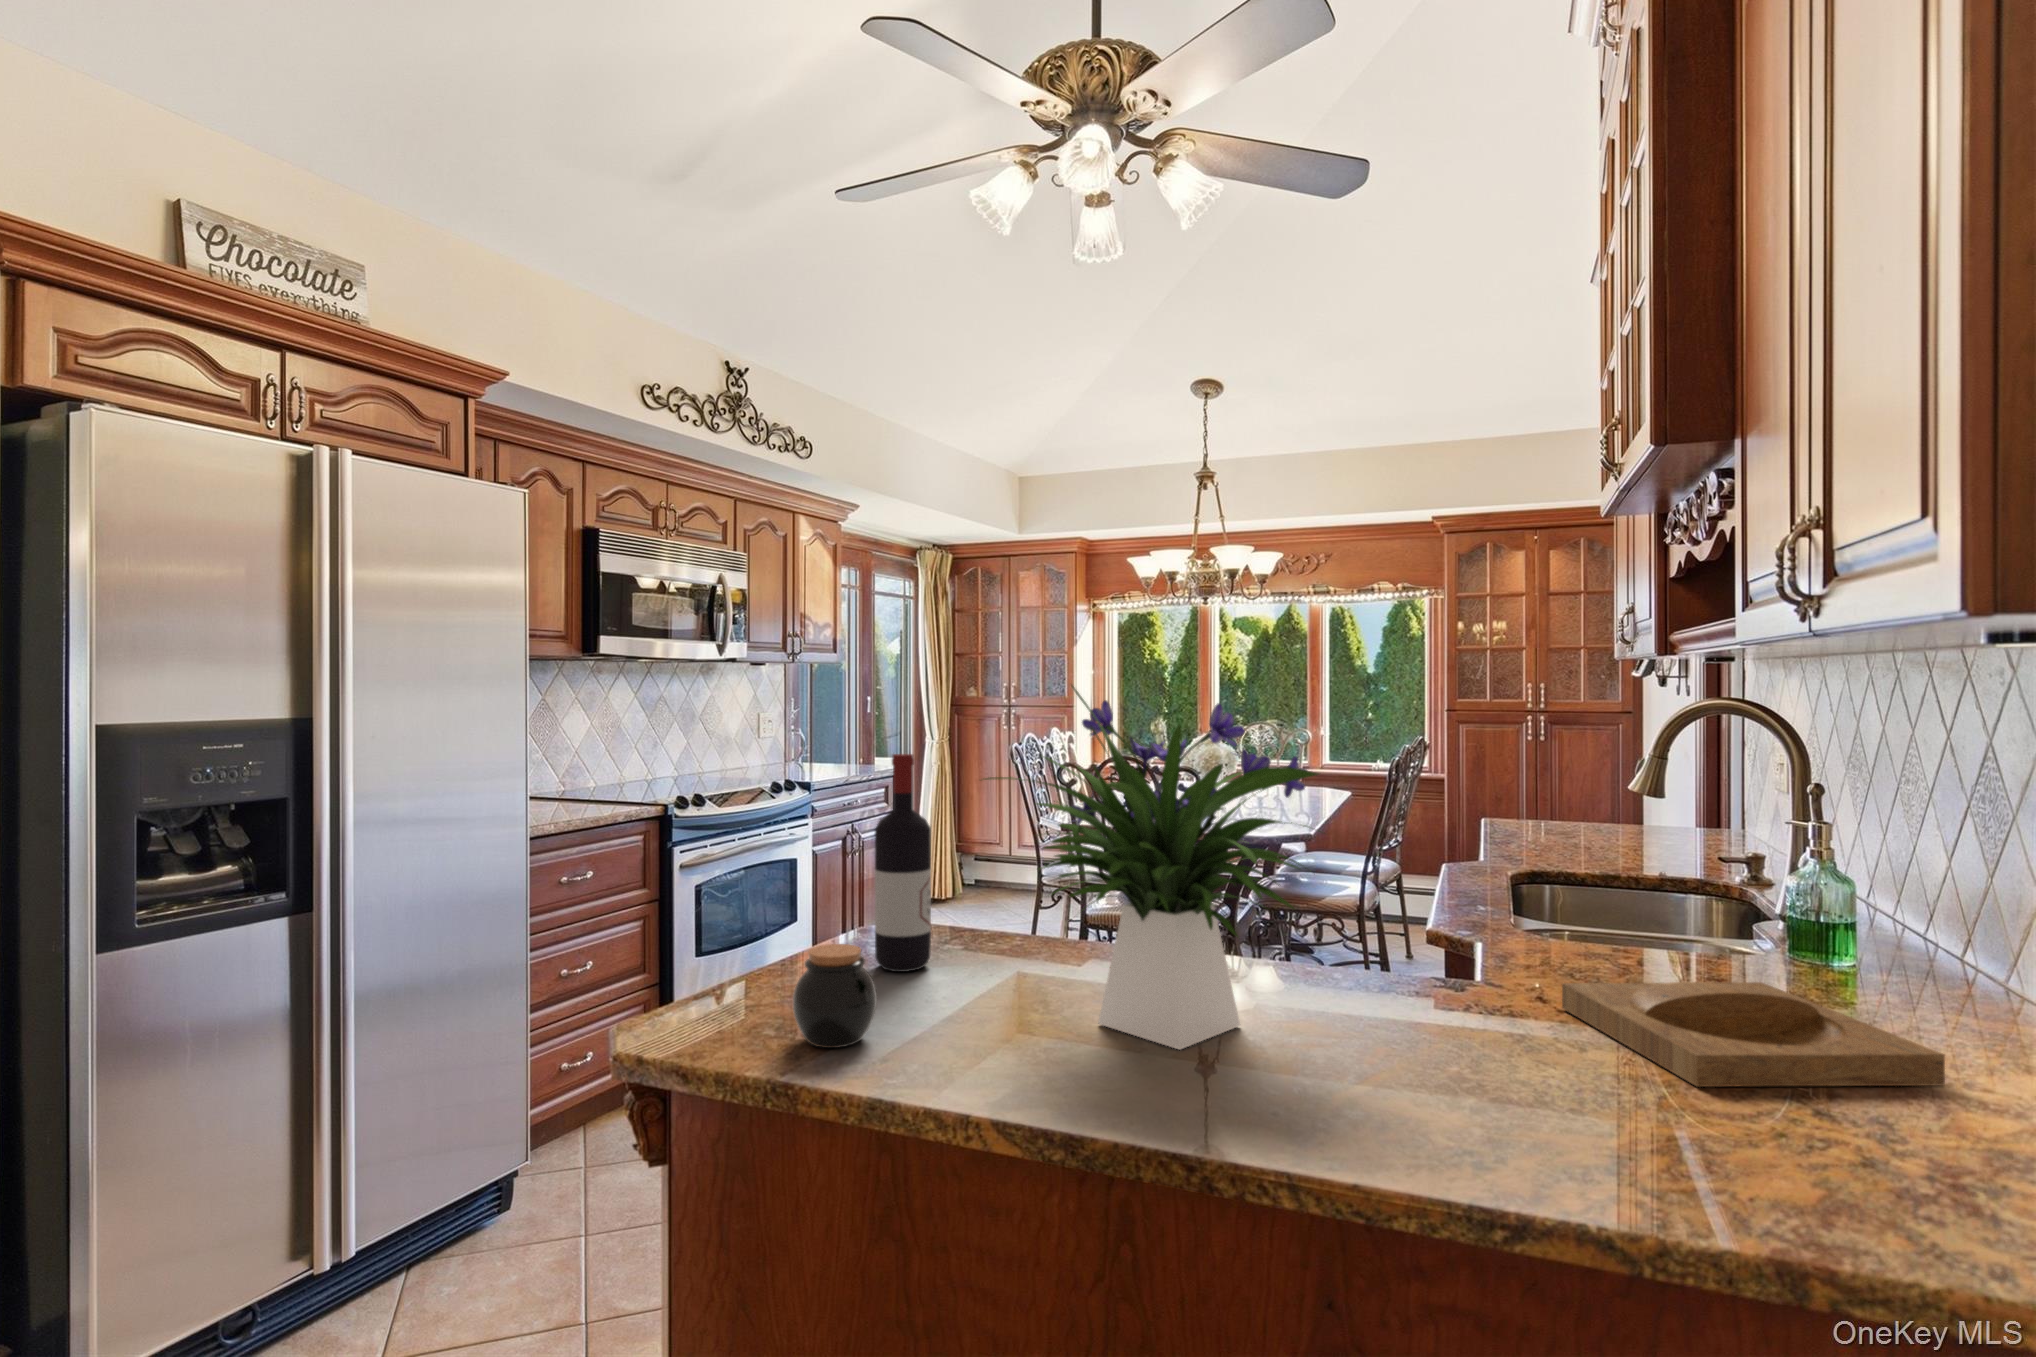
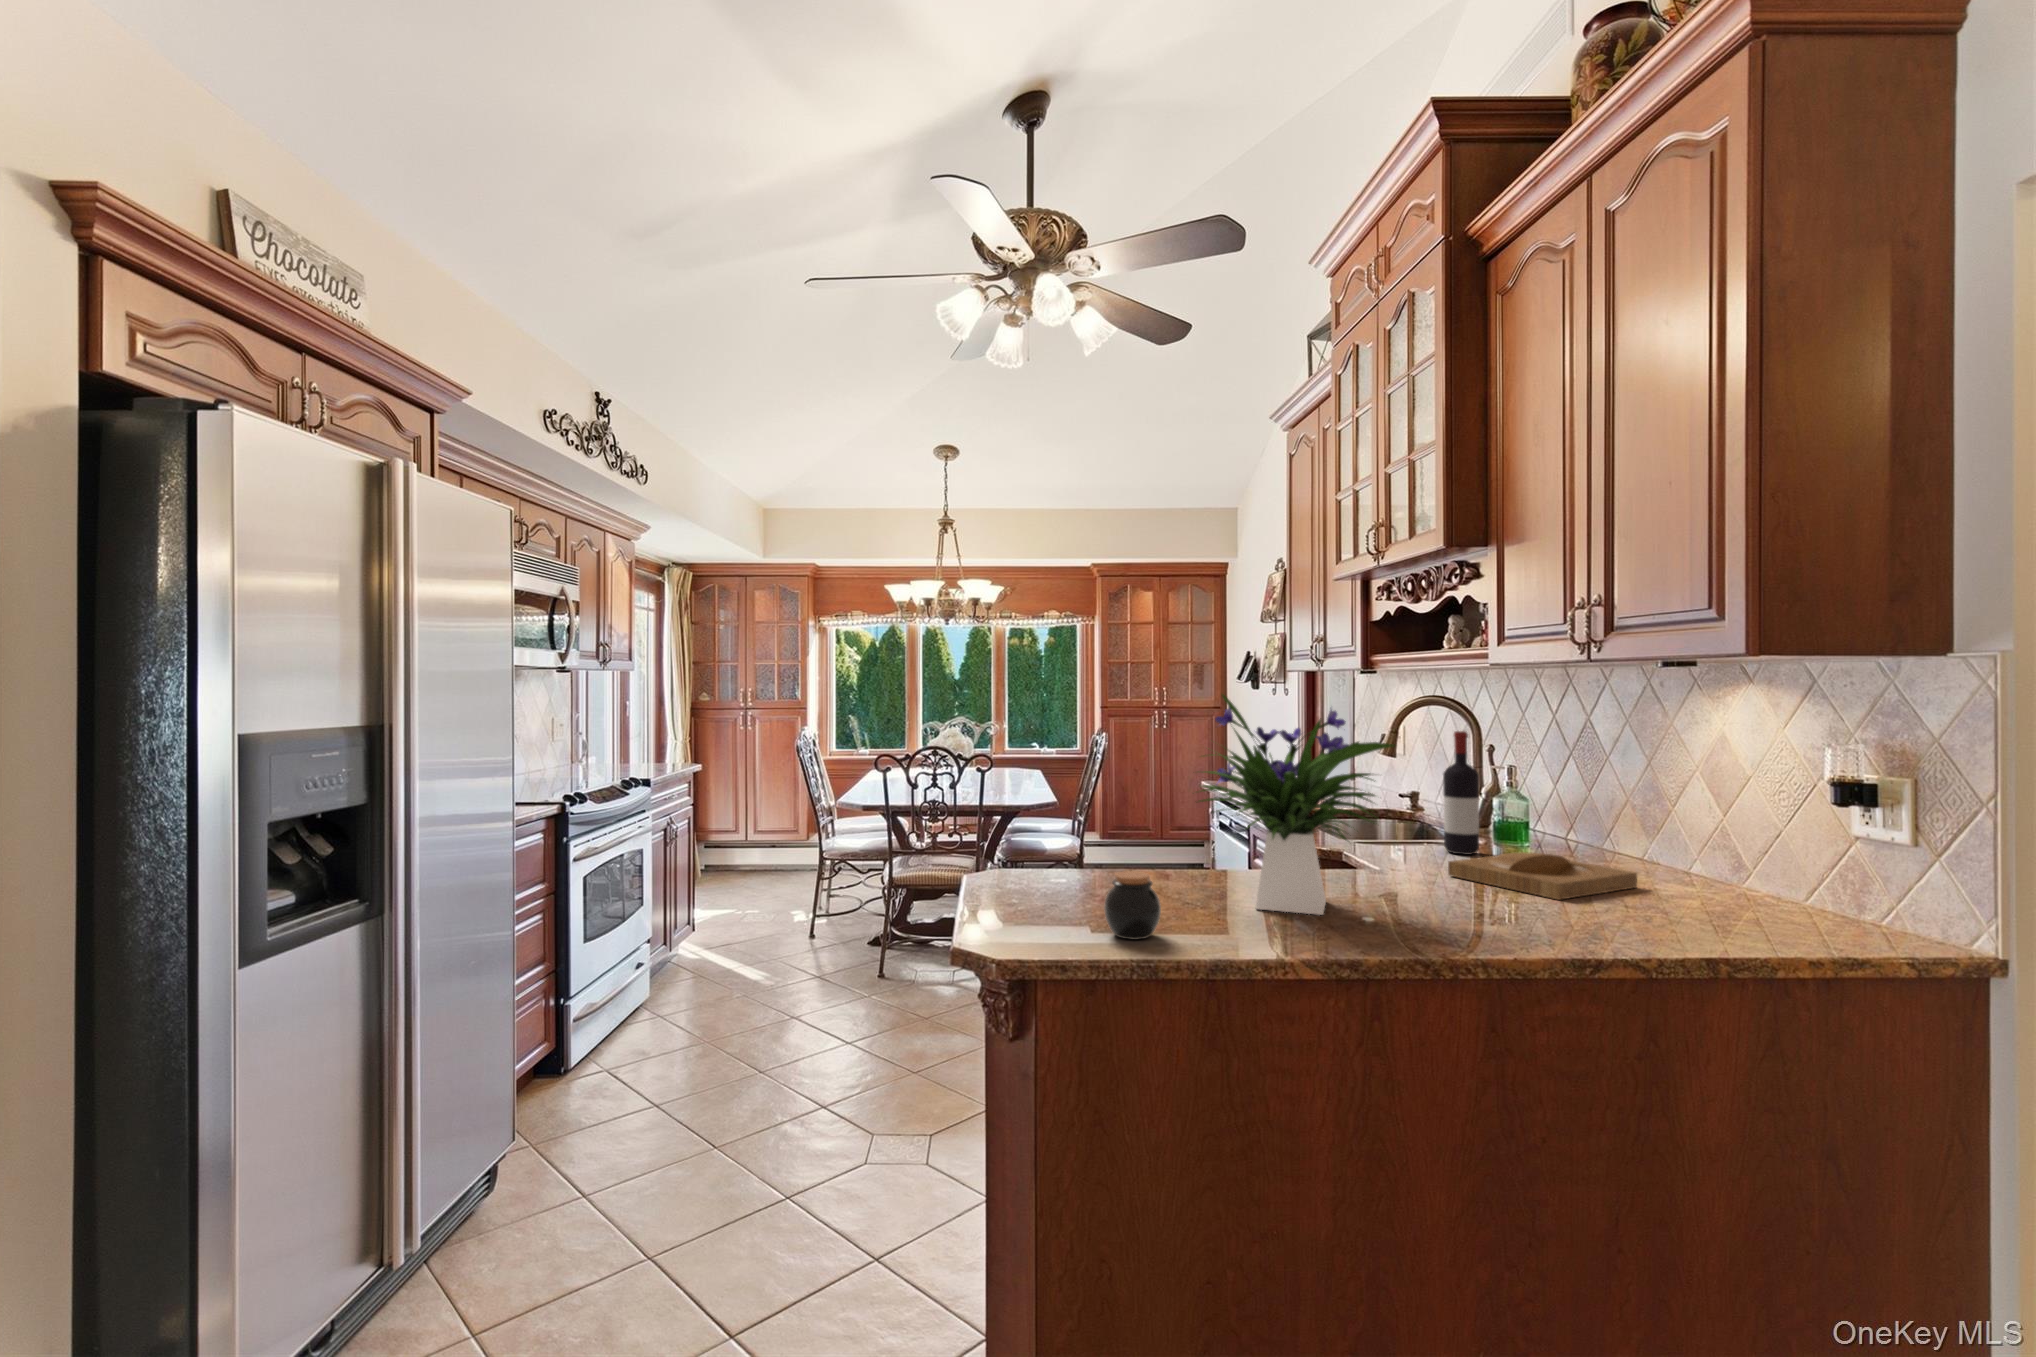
wine bottle: present [875,754,931,972] -> present [1443,731,1479,855]

